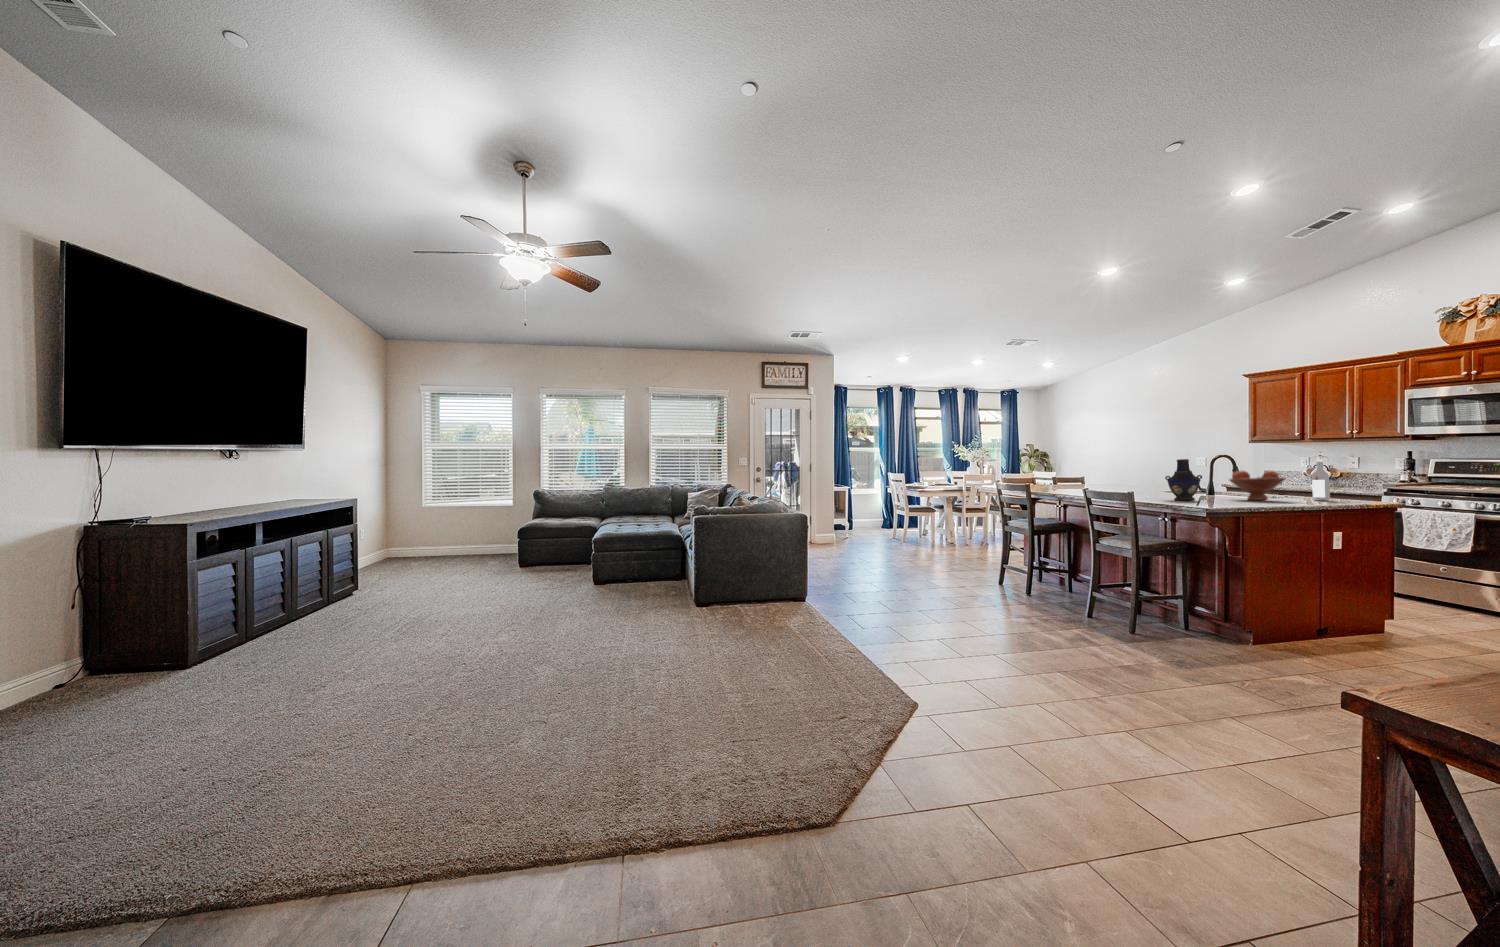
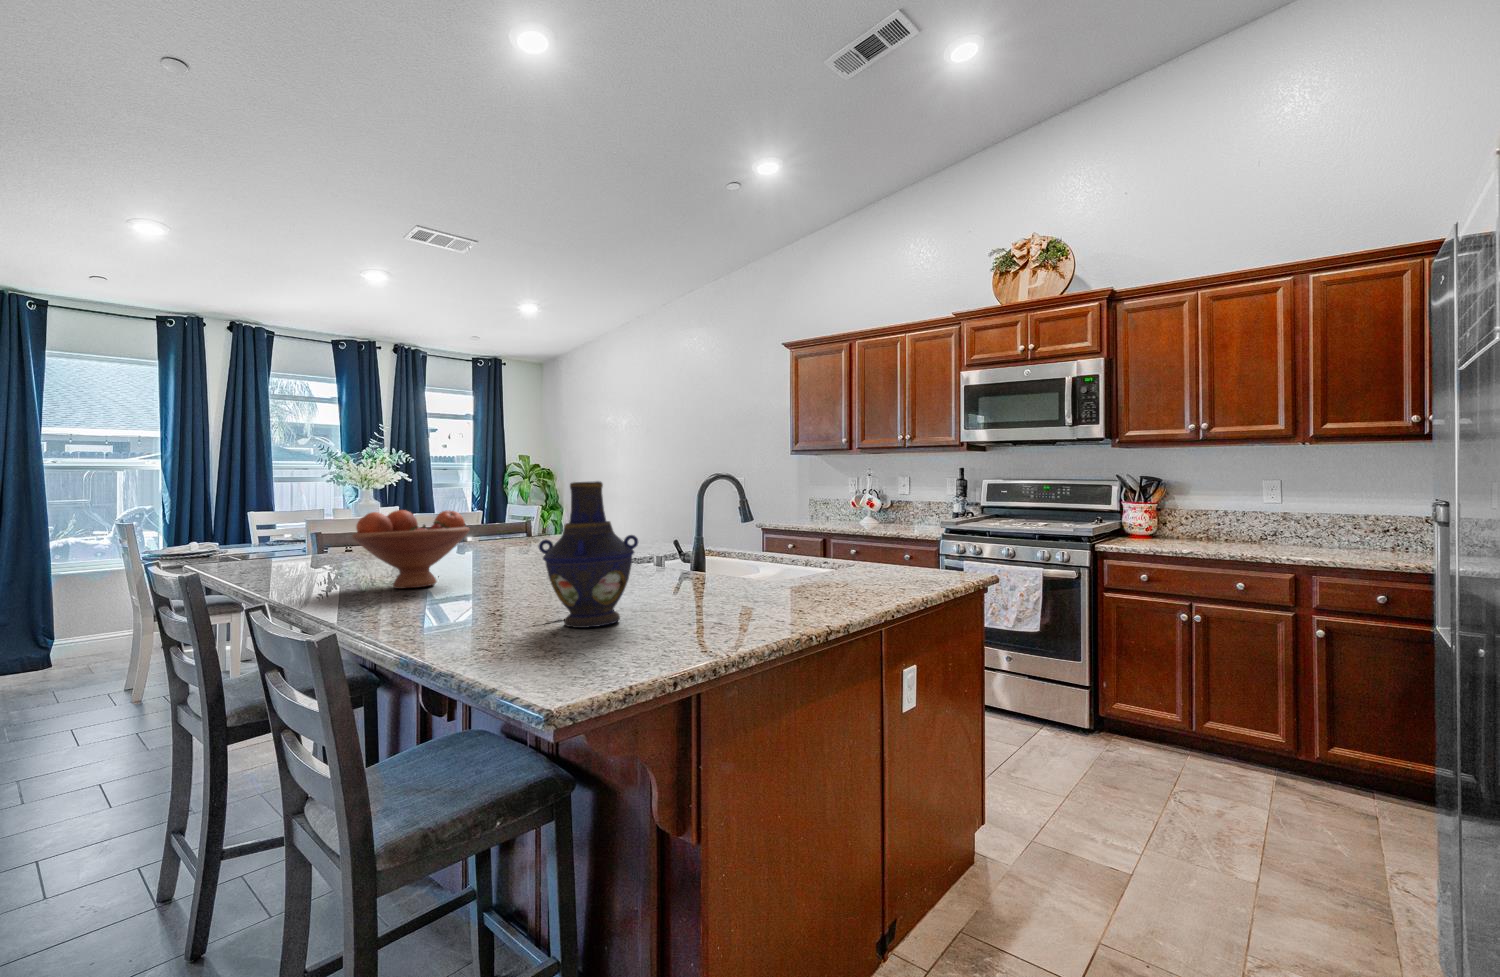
wine bottle: present [1312,459,1330,501] -> none [879,480,910,584]
fruit bowl: present [1229,471,1285,500] -> present [352,510,470,589]

